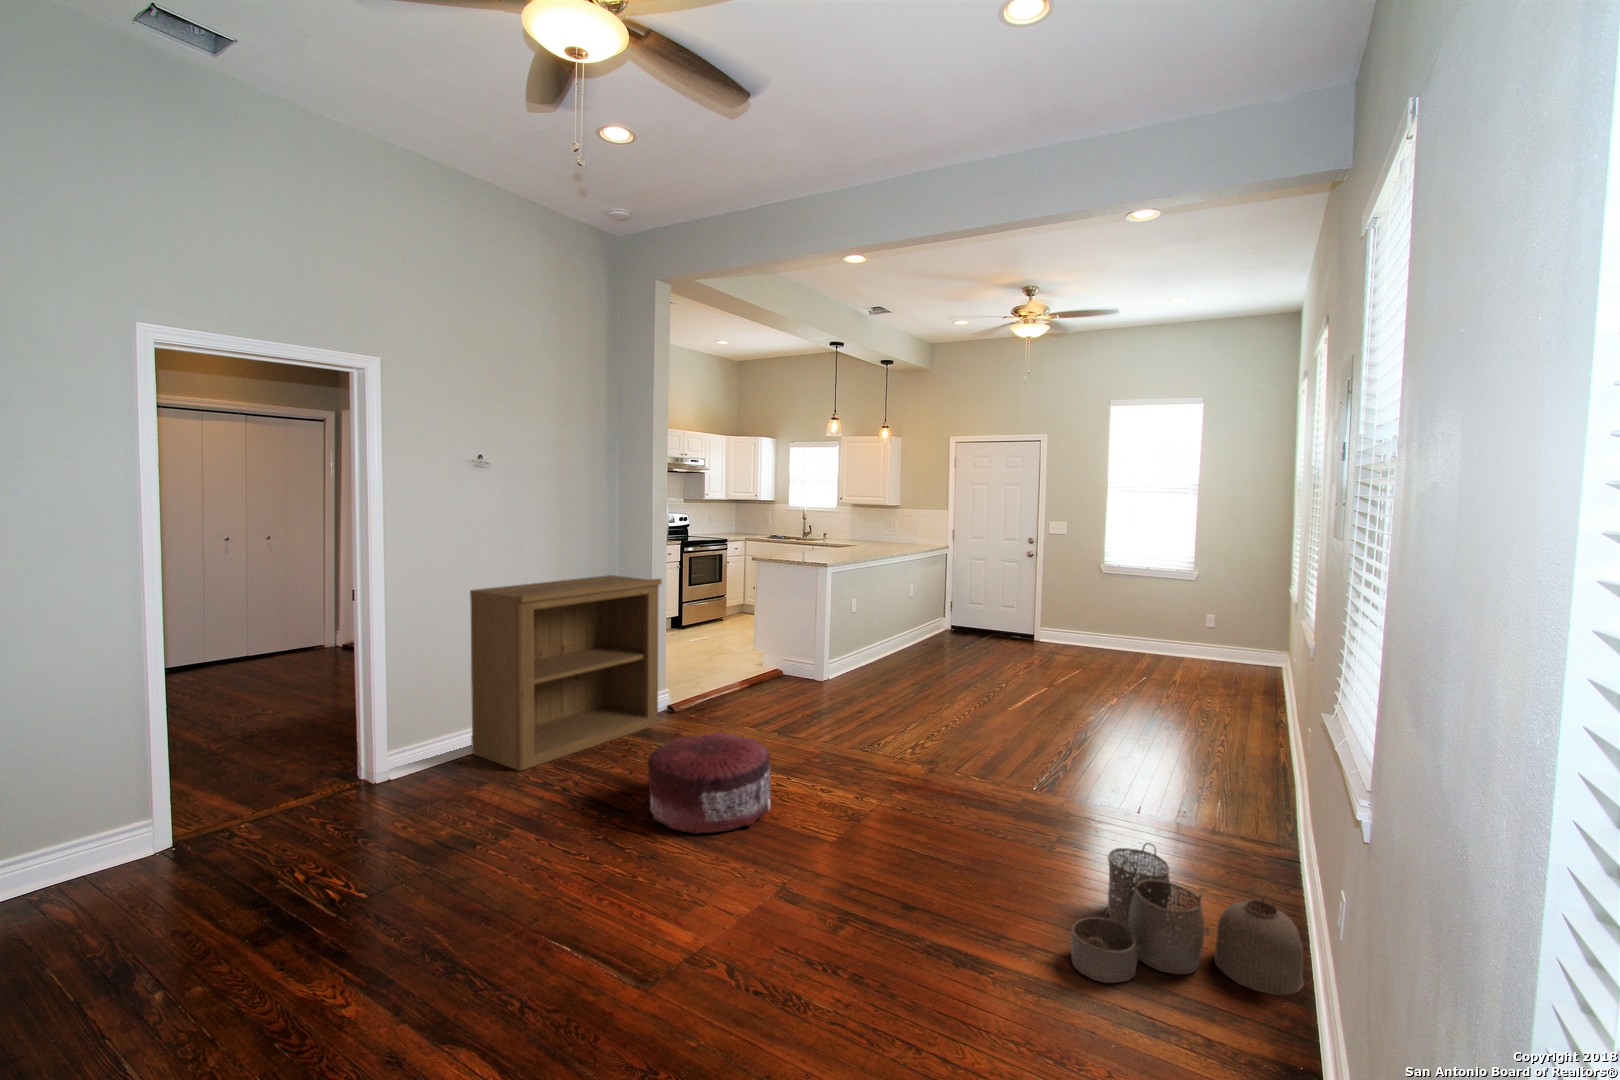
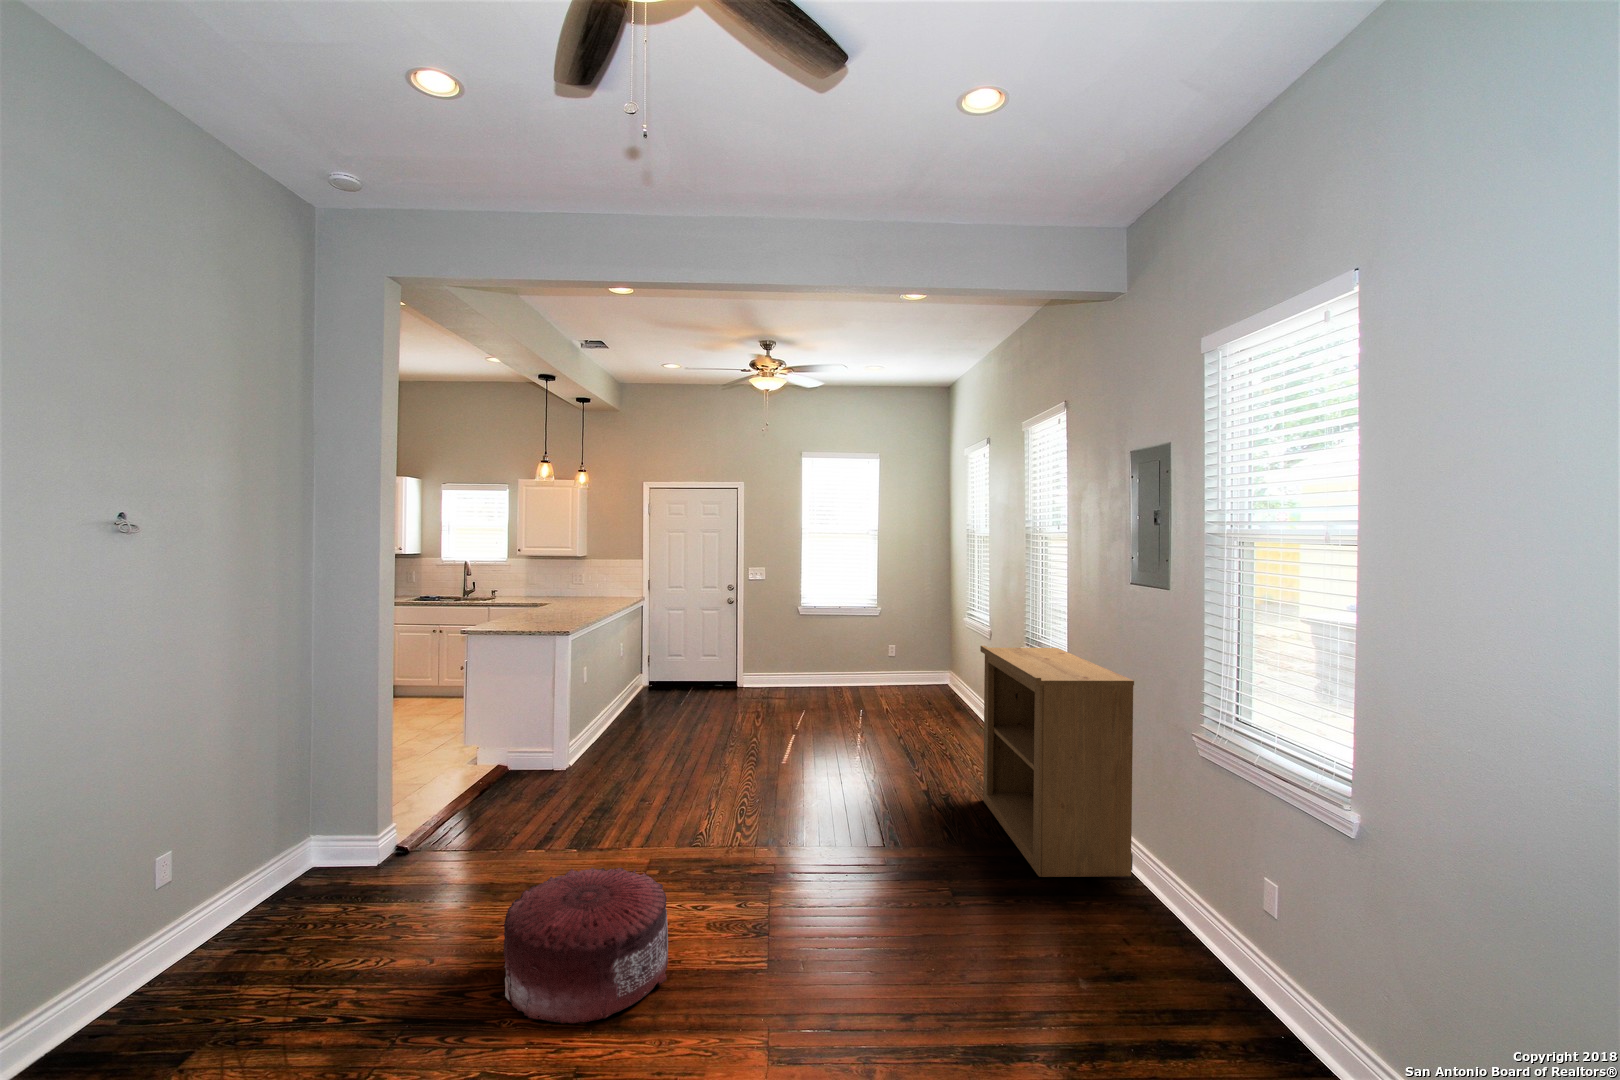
bookshelf: present [470,575,662,771] -> present [980,646,1134,877]
woven basket: present [1071,843,1303,995] -> none [1054,880,1231,1032]

